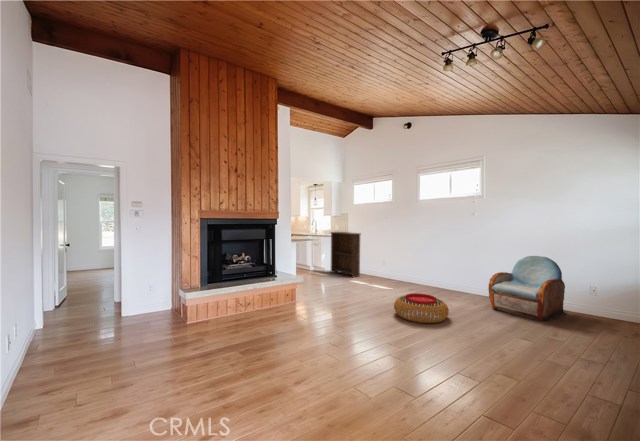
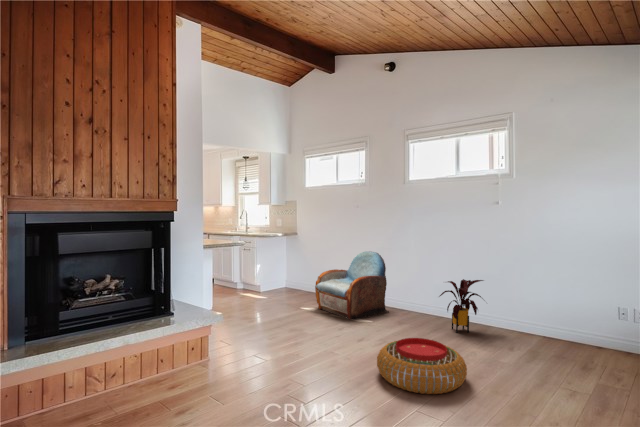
bookshelf: present [331,232,361,277] -> none [269,230,317,302]
armchair: present [488,256,567,321] -> present [315,251,389,320]
house plant: none [439,262,473,297] -> present [440,279,483,333]

